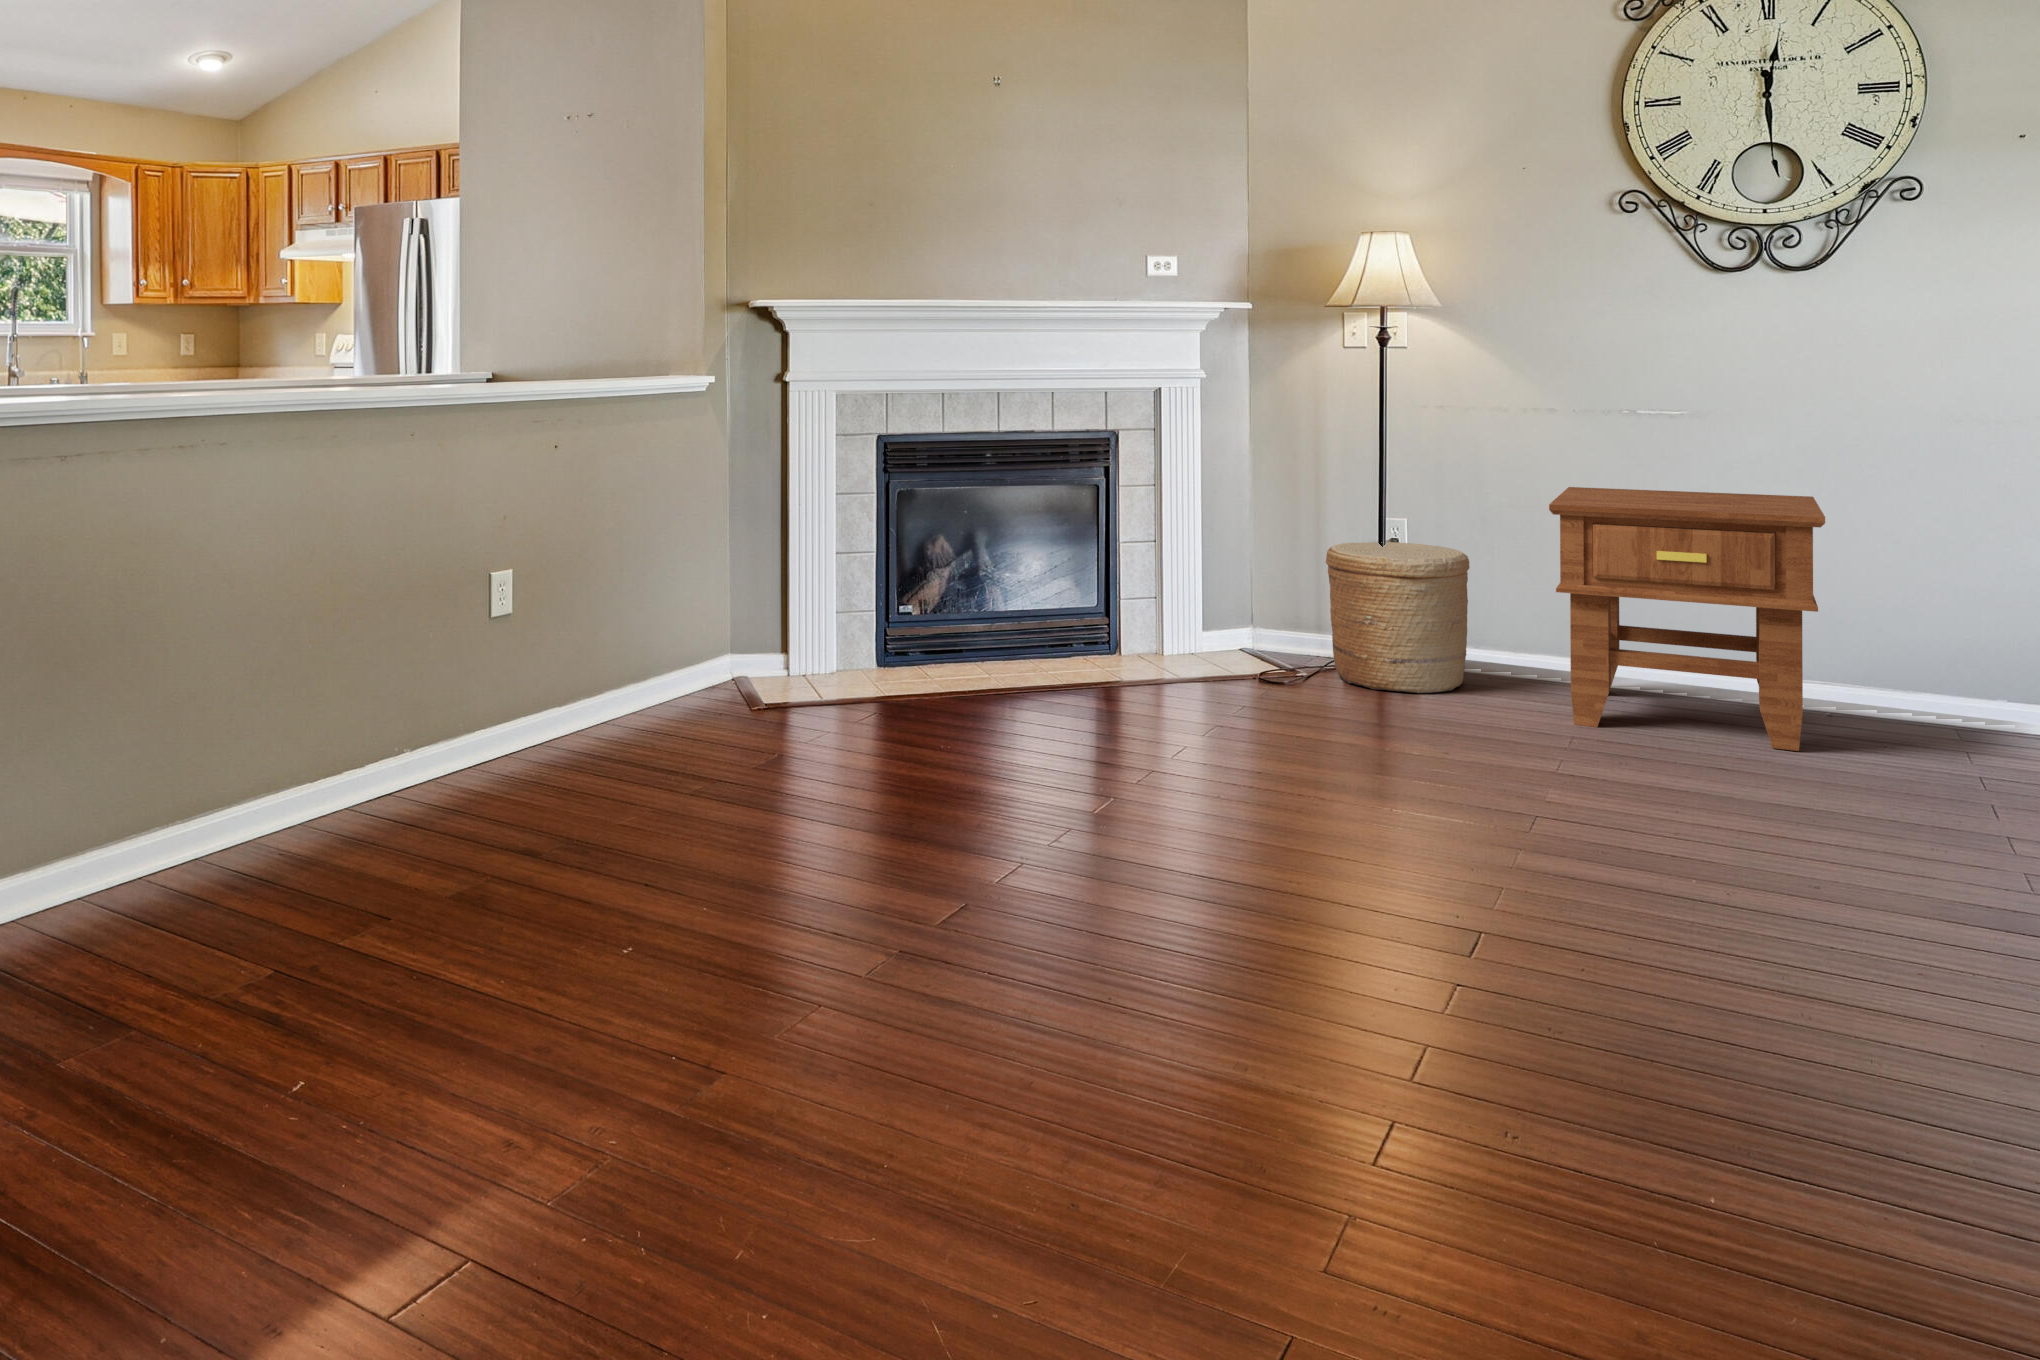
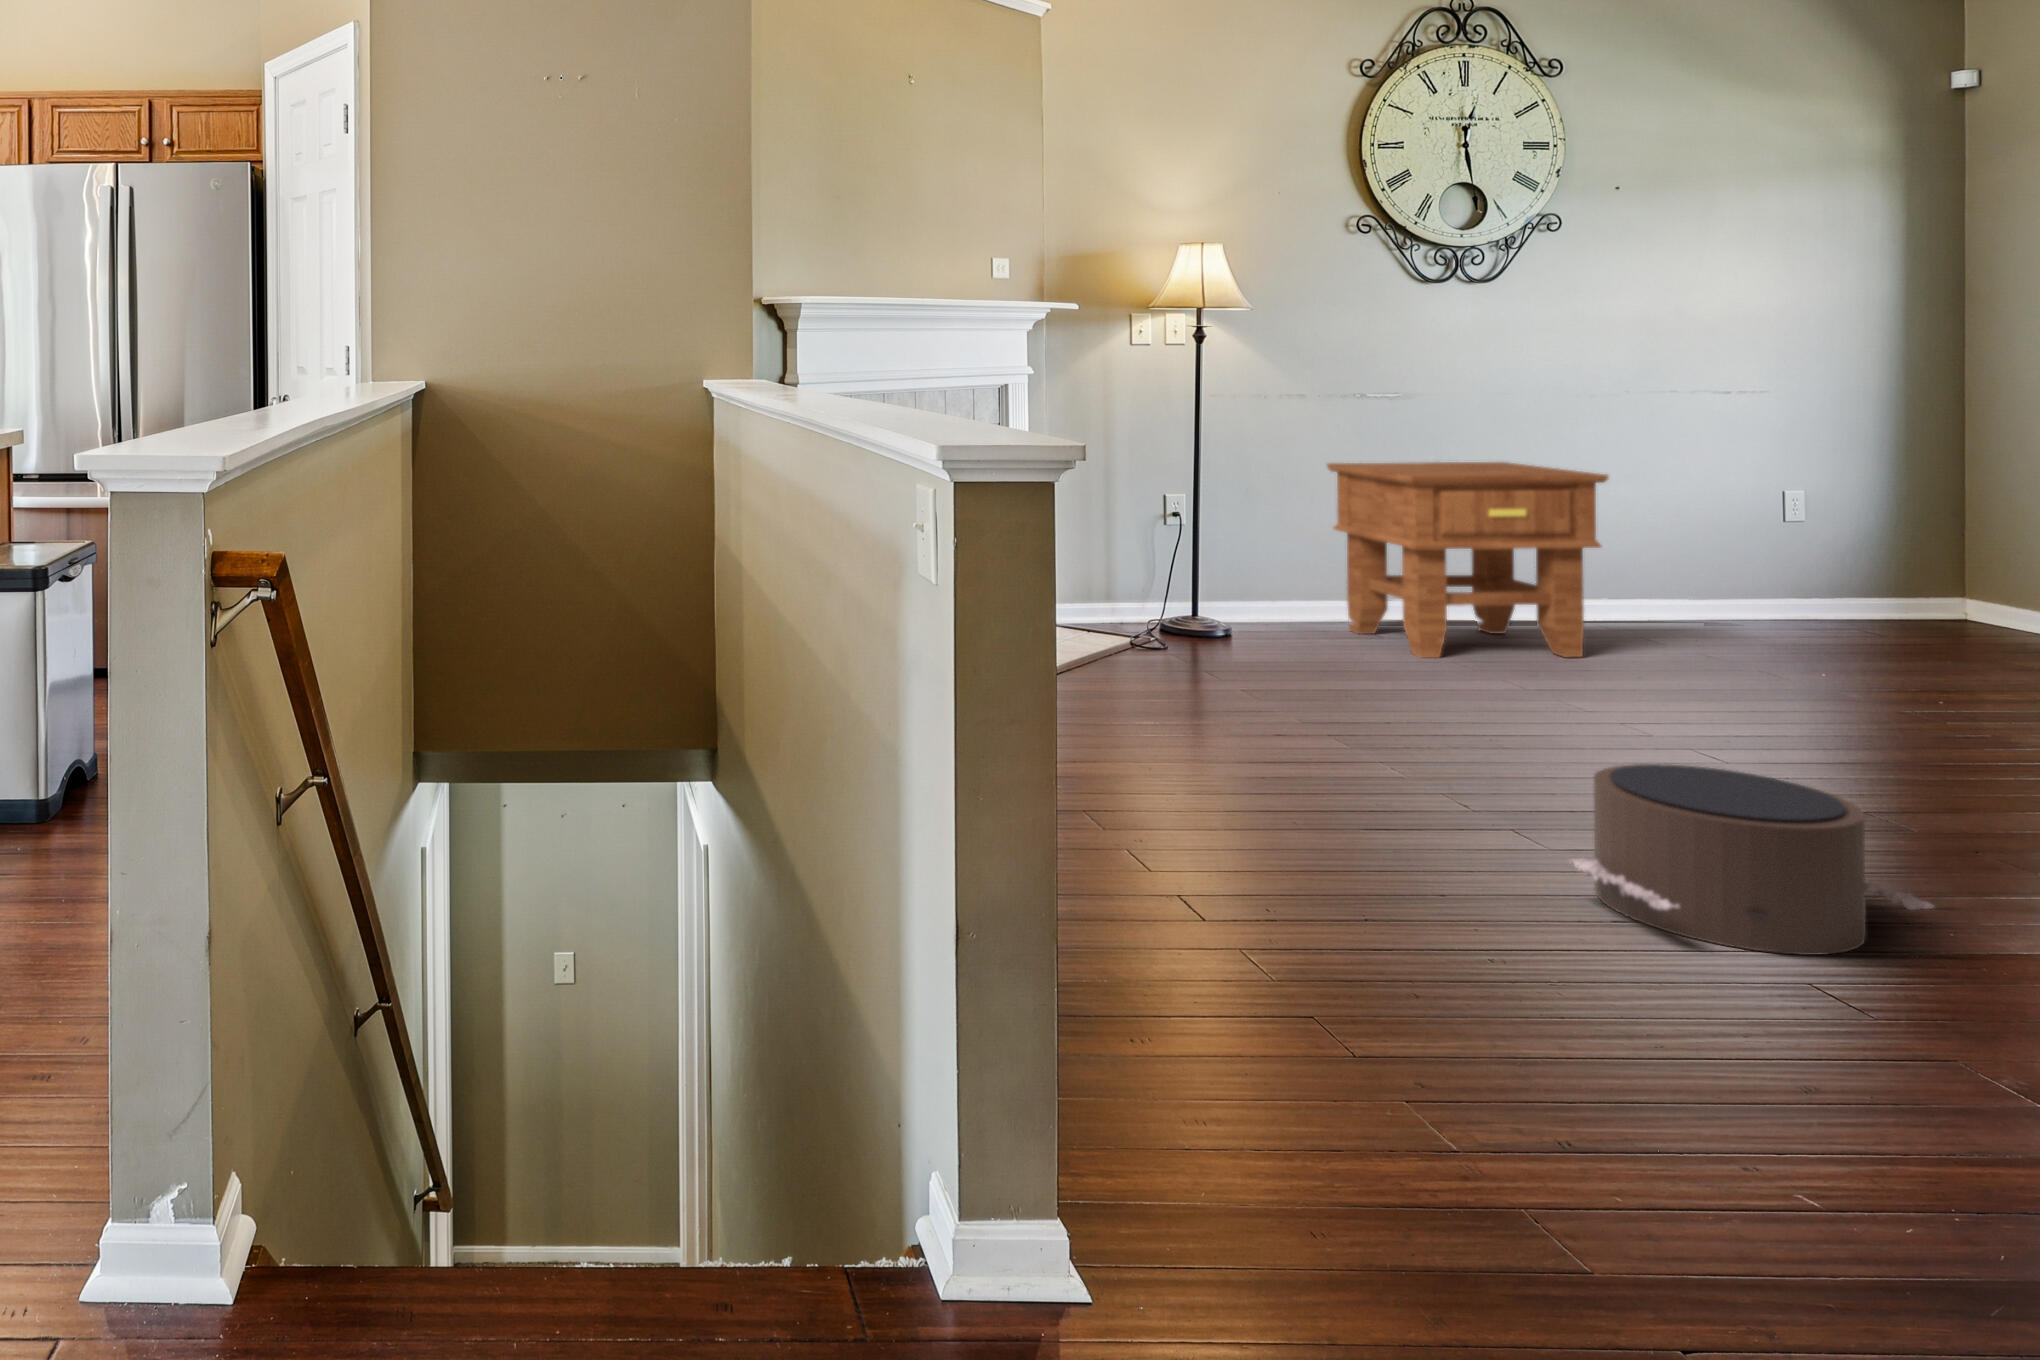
woven basket: present [1326,542,1470,693] -> none [1160,520,1291,650]
pouf: none [808,809,1127,1036] -> present [1571,764,1934,955]

